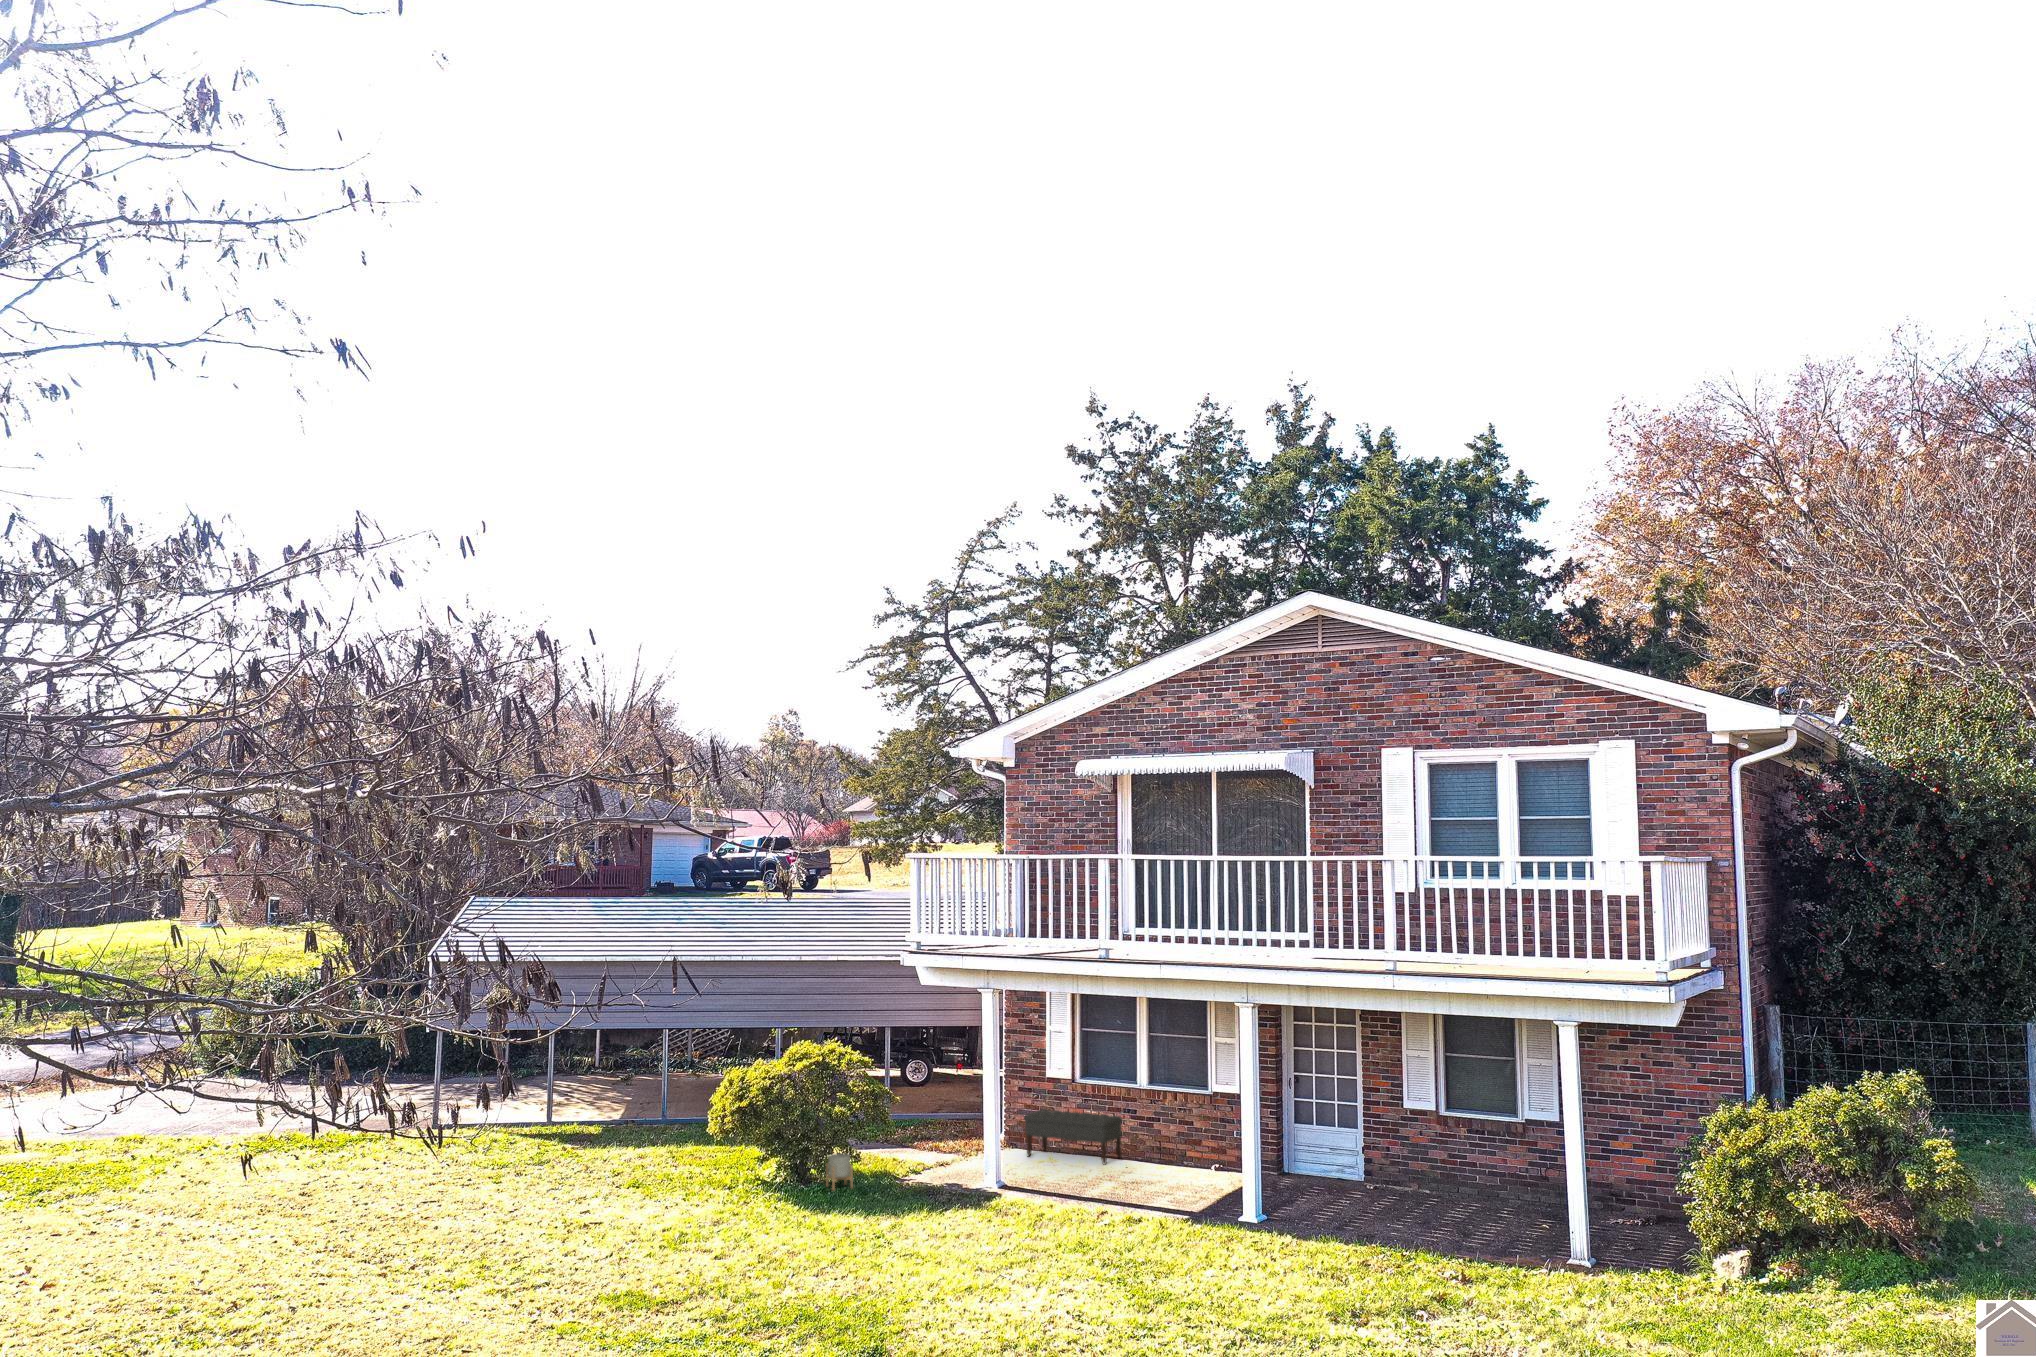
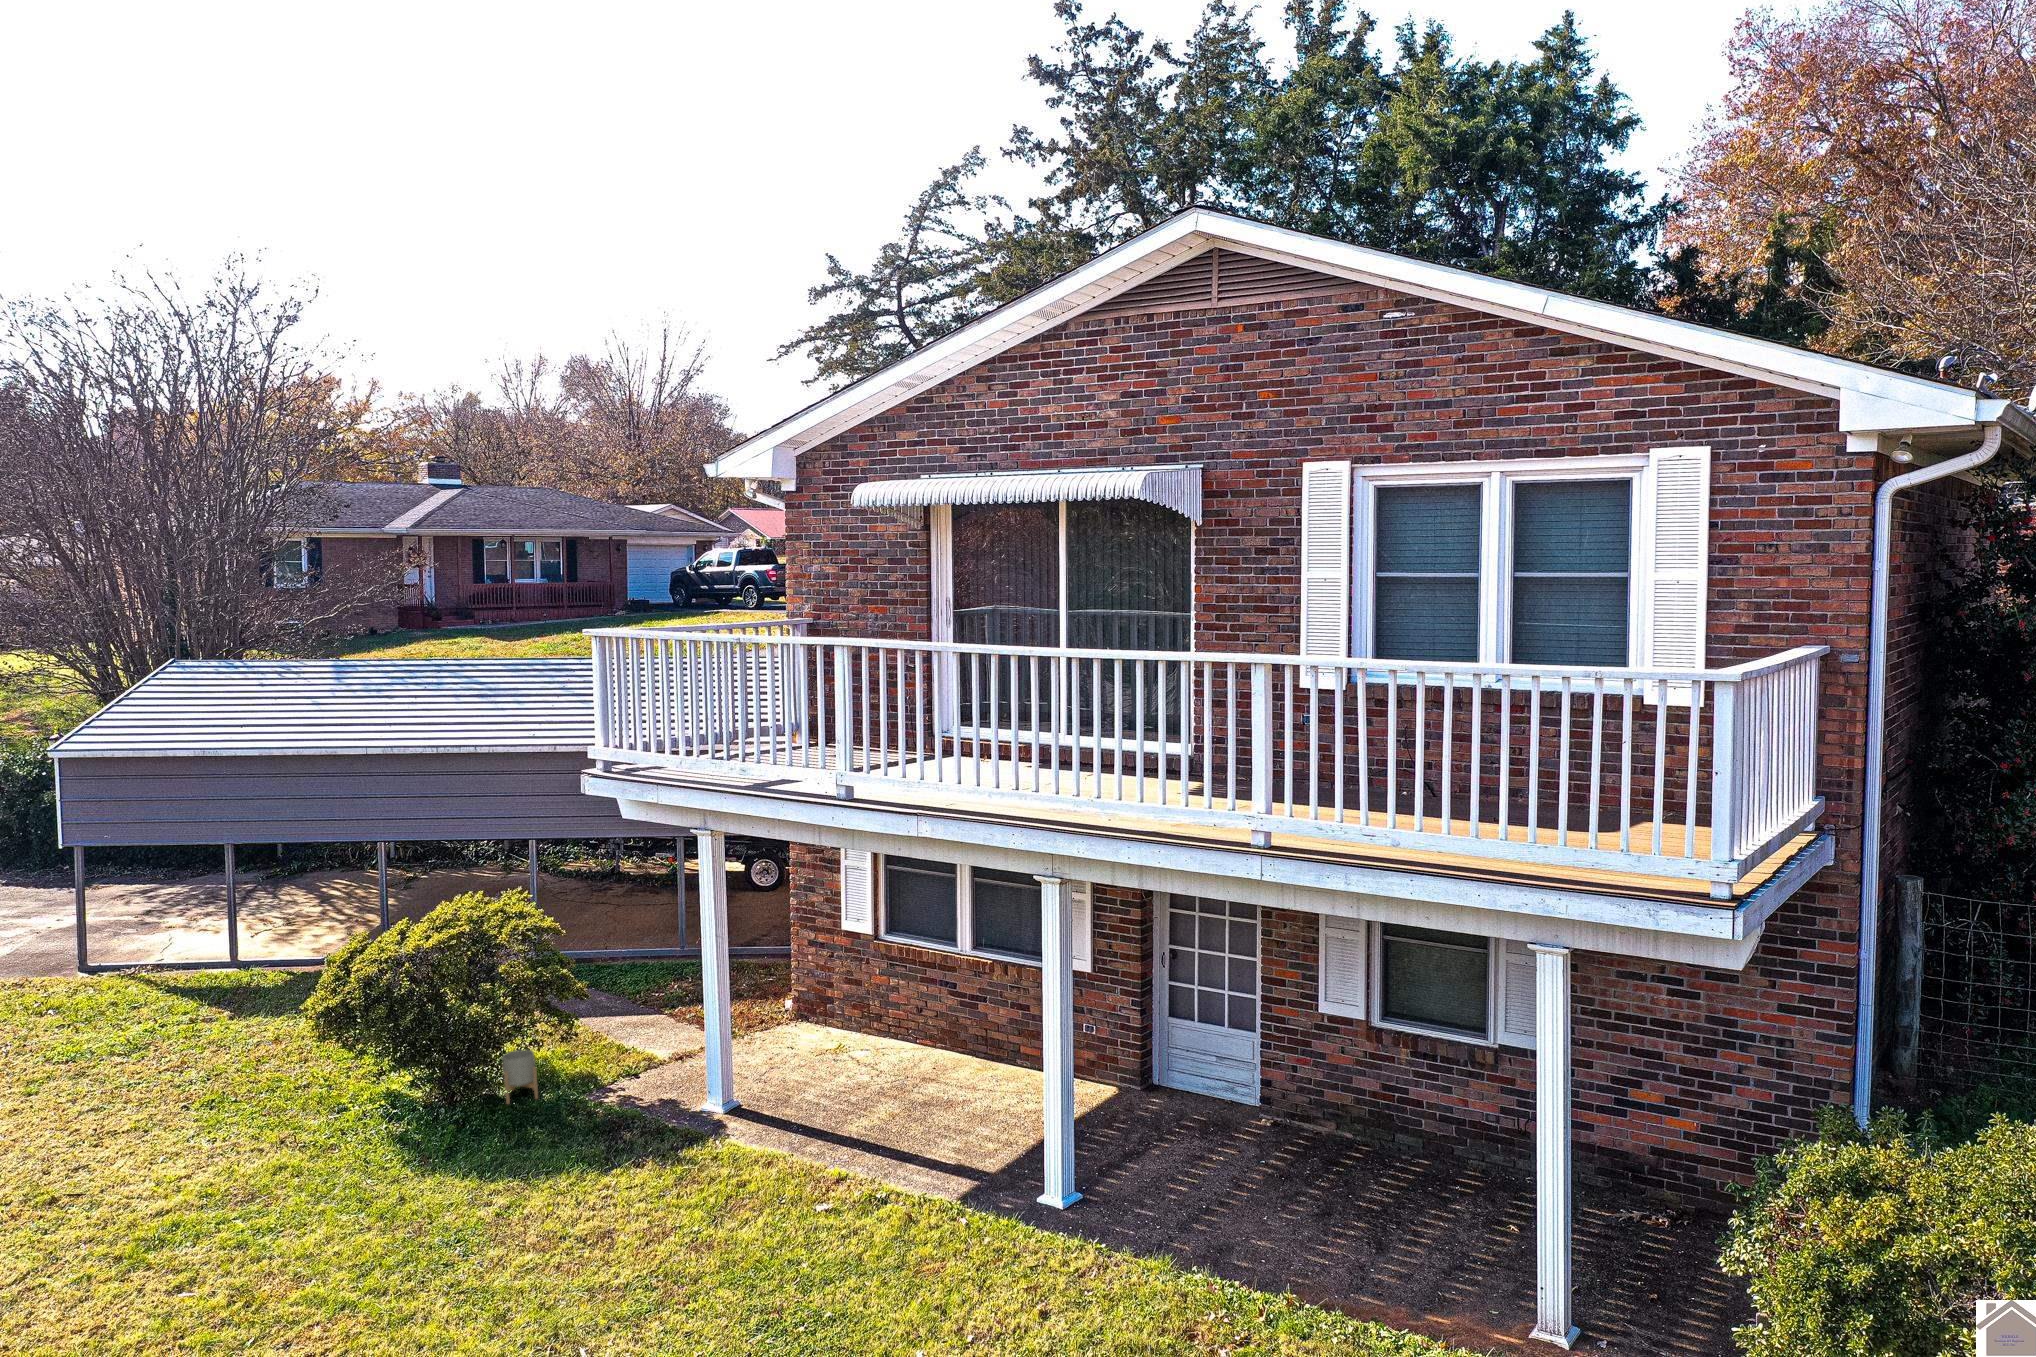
bench: present [1024,1109,1122,1164] -> none [810,969,941,1055]

